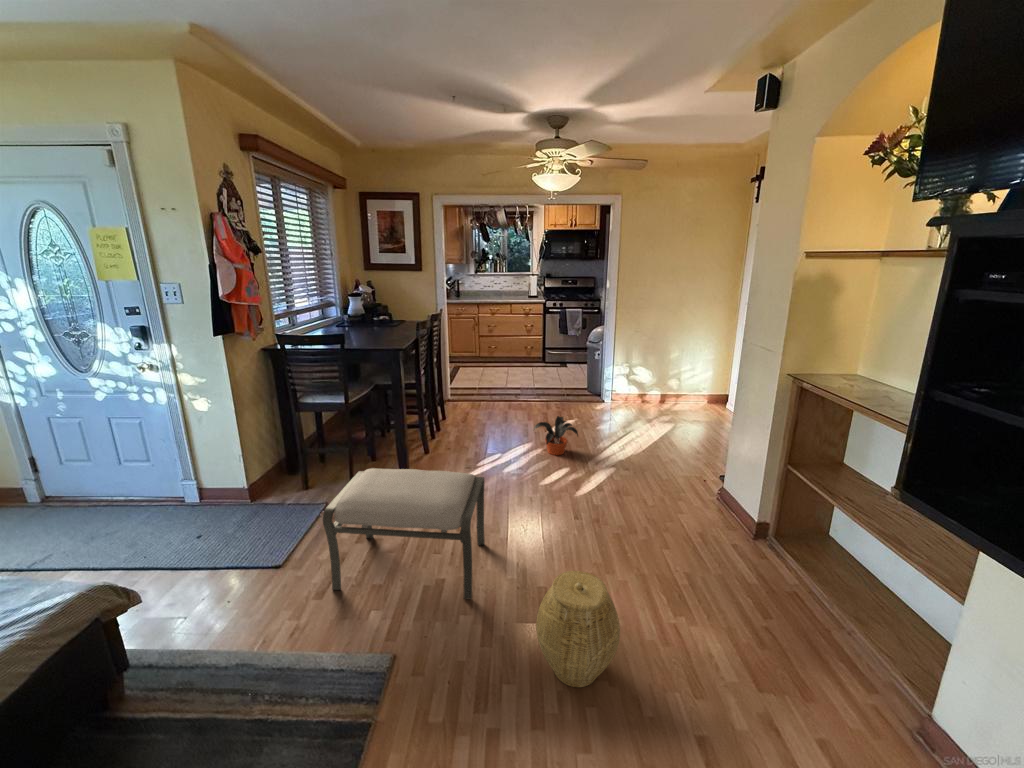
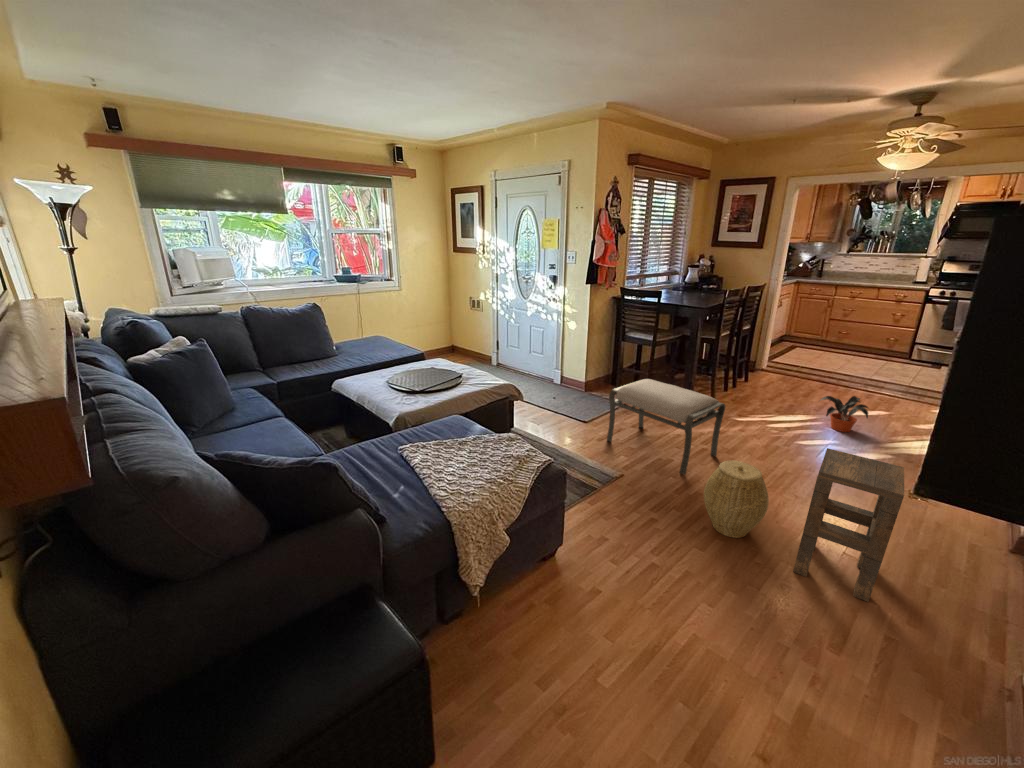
side table: none [644,515,775,697] -> present [793,448,904,602]

